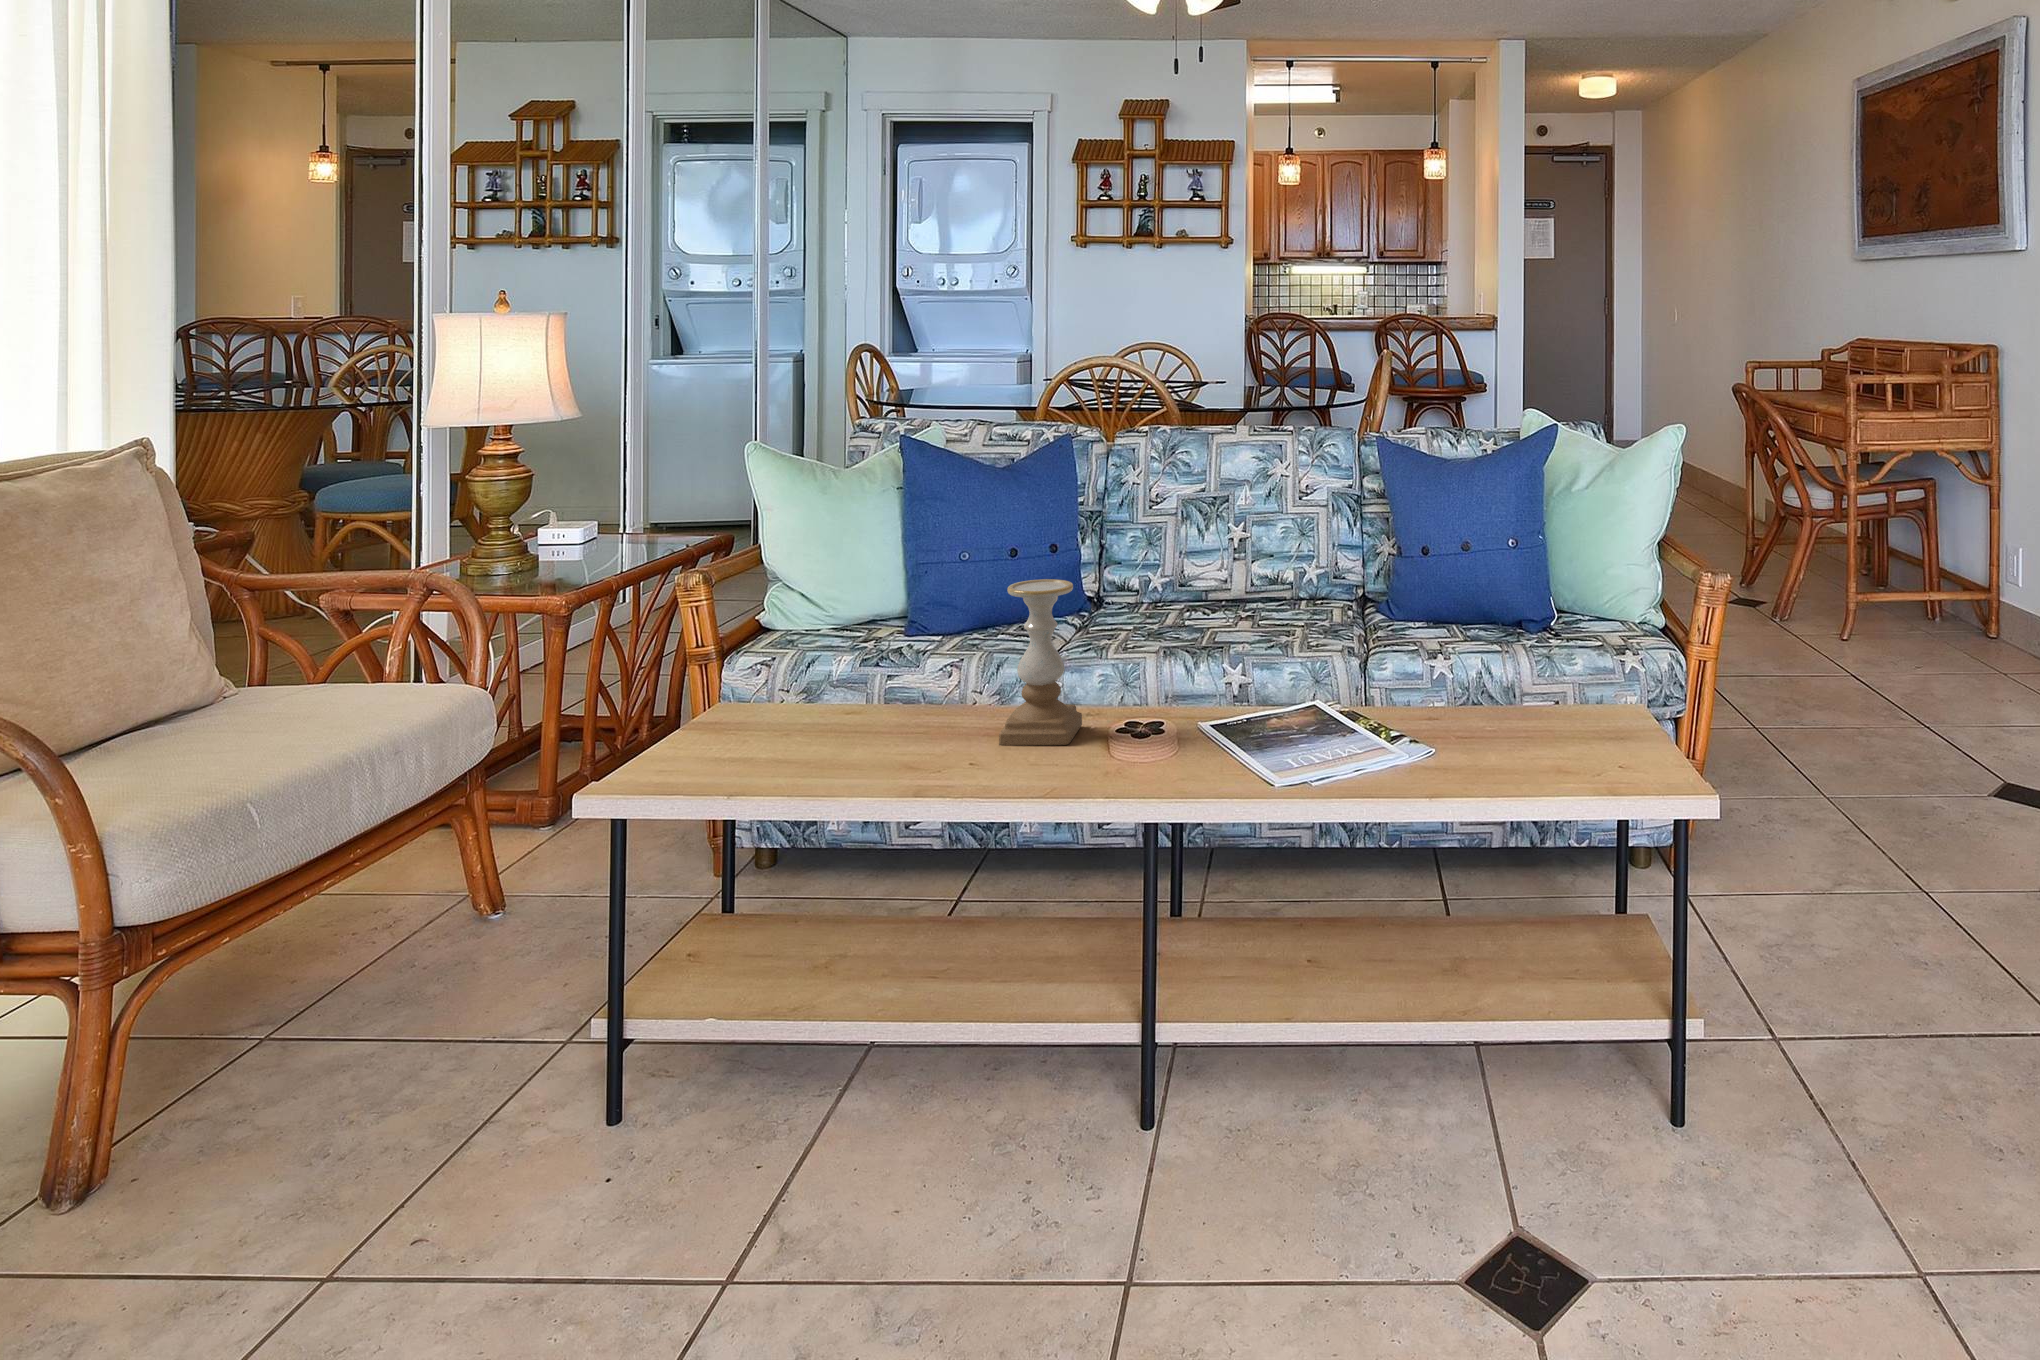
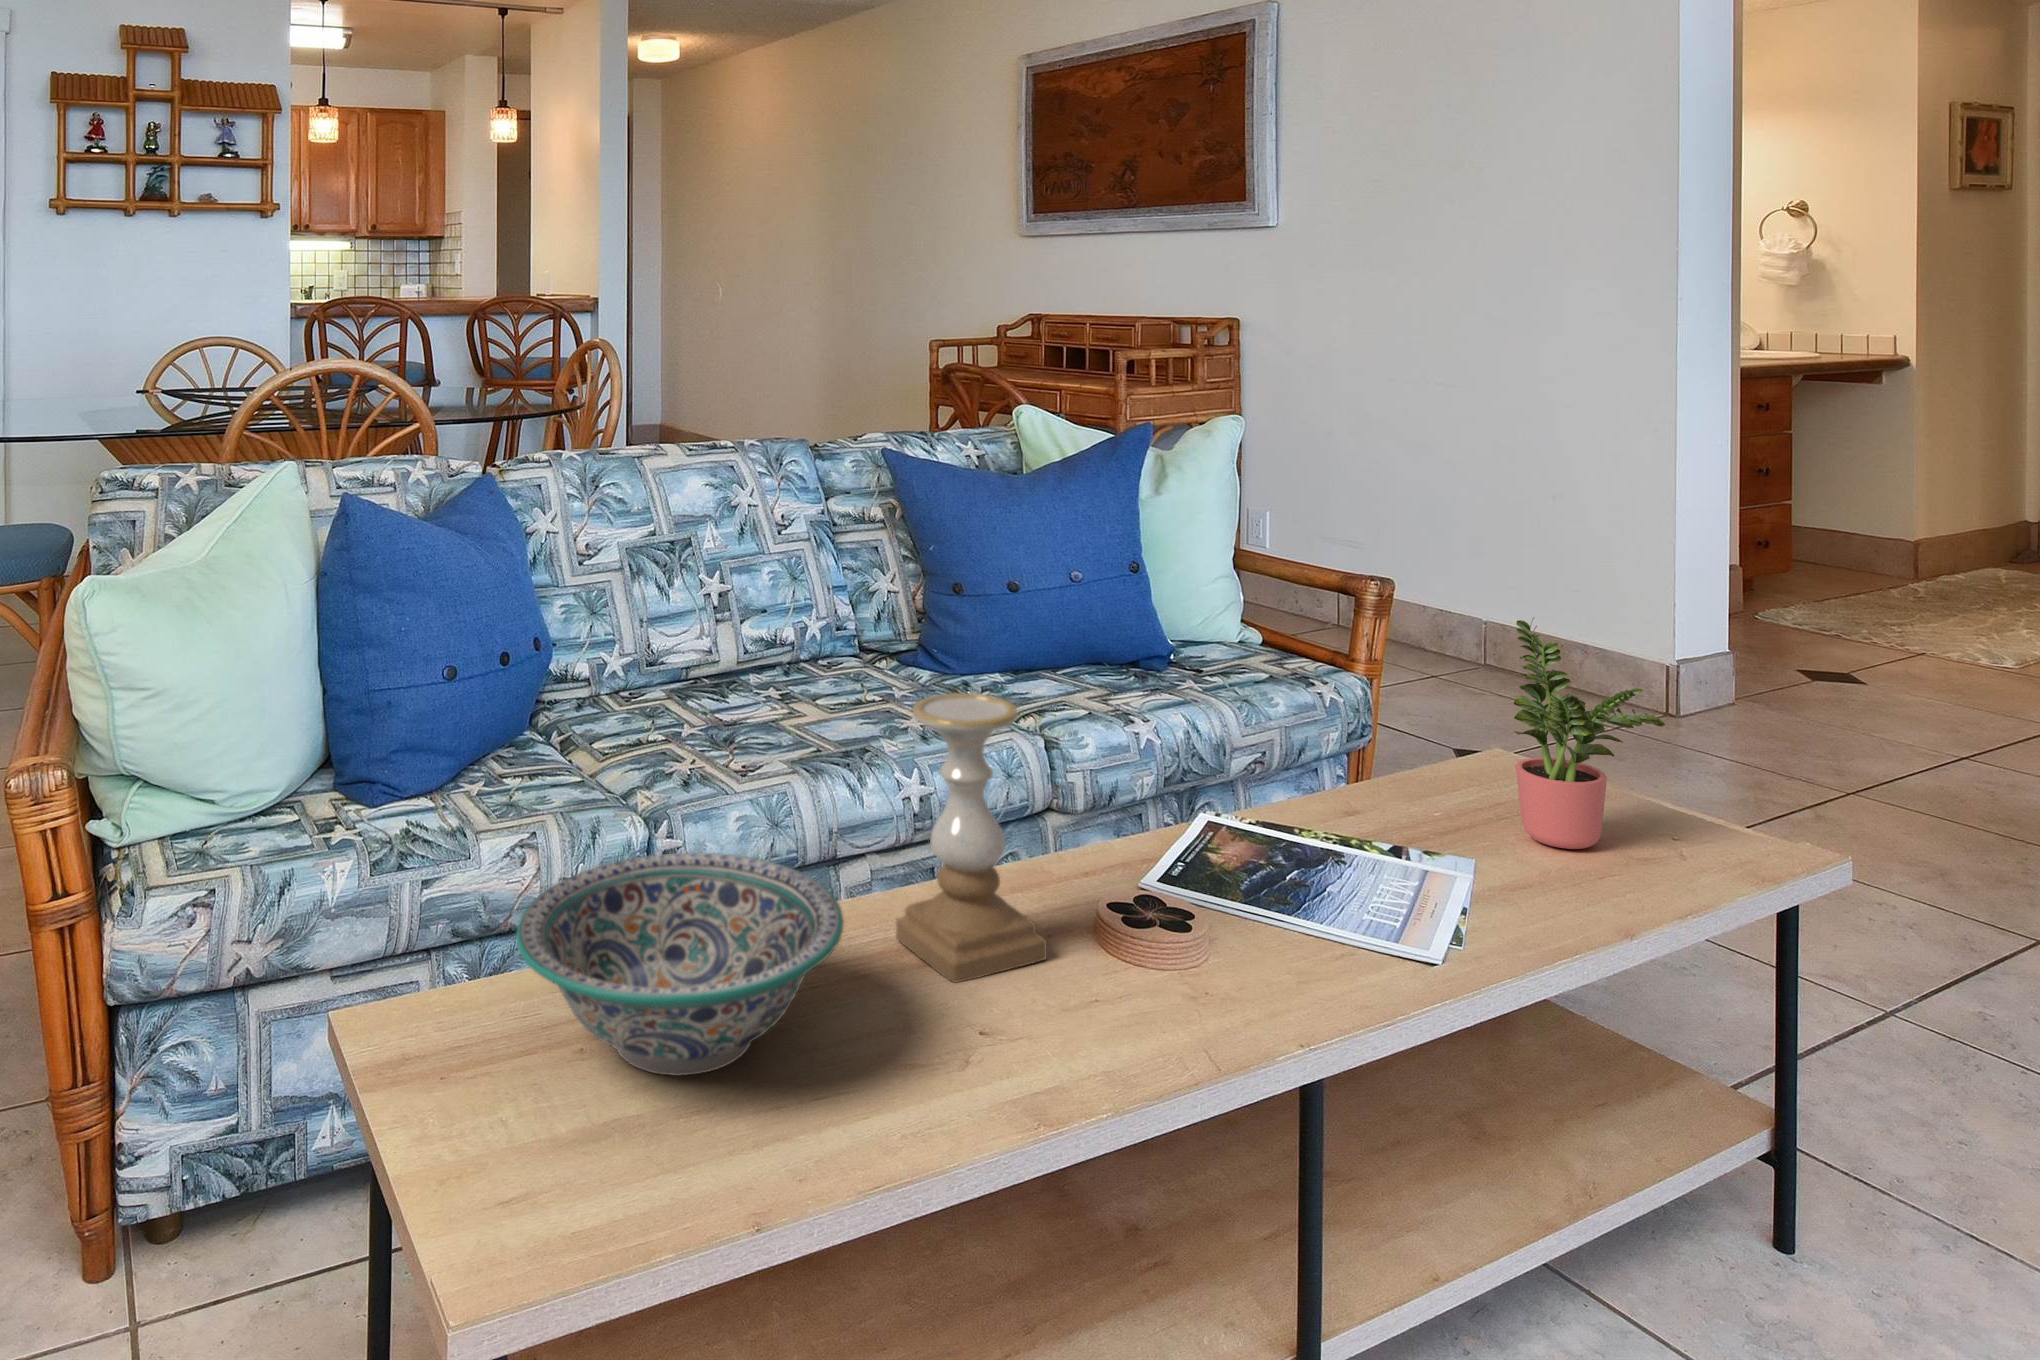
potted plant: none [1474,584,1613,755] -> present [1513,618,1665,849]
decorative bowl: none [728,650,923,752] -> present [516,853,844,1076]

